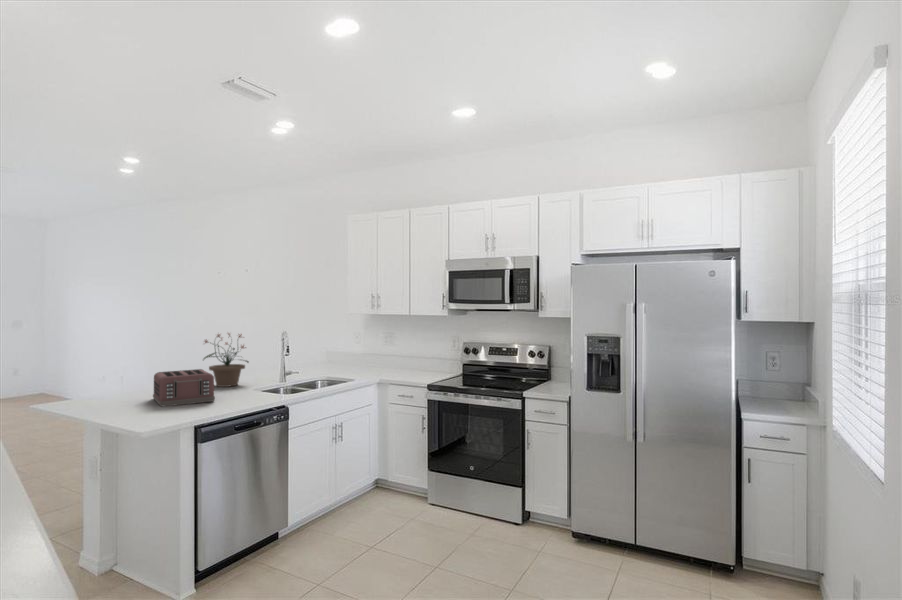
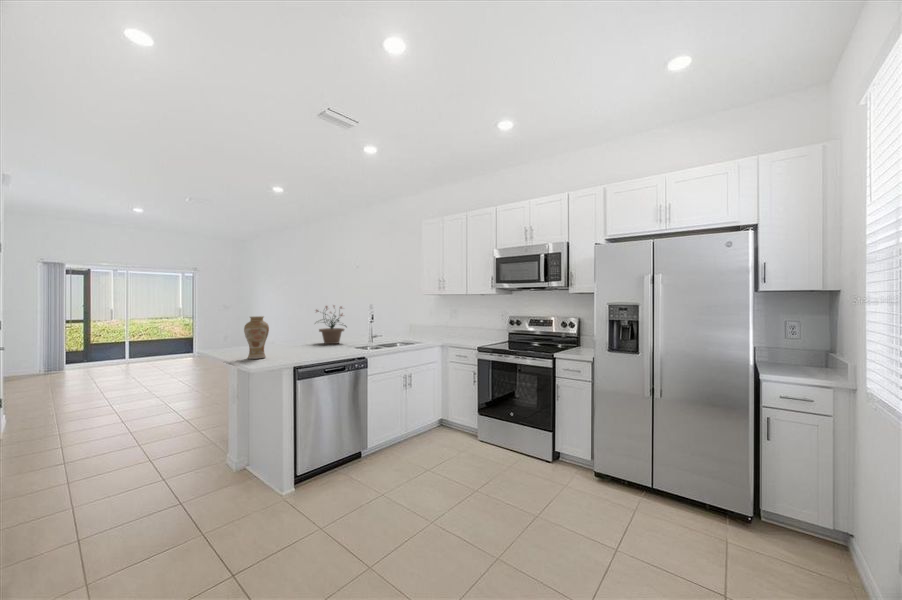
vase: none [123,359,157,418] -> present [244,316,269,359]
toaster: present [153,369,215,406] -> none [275,329,315,353]

